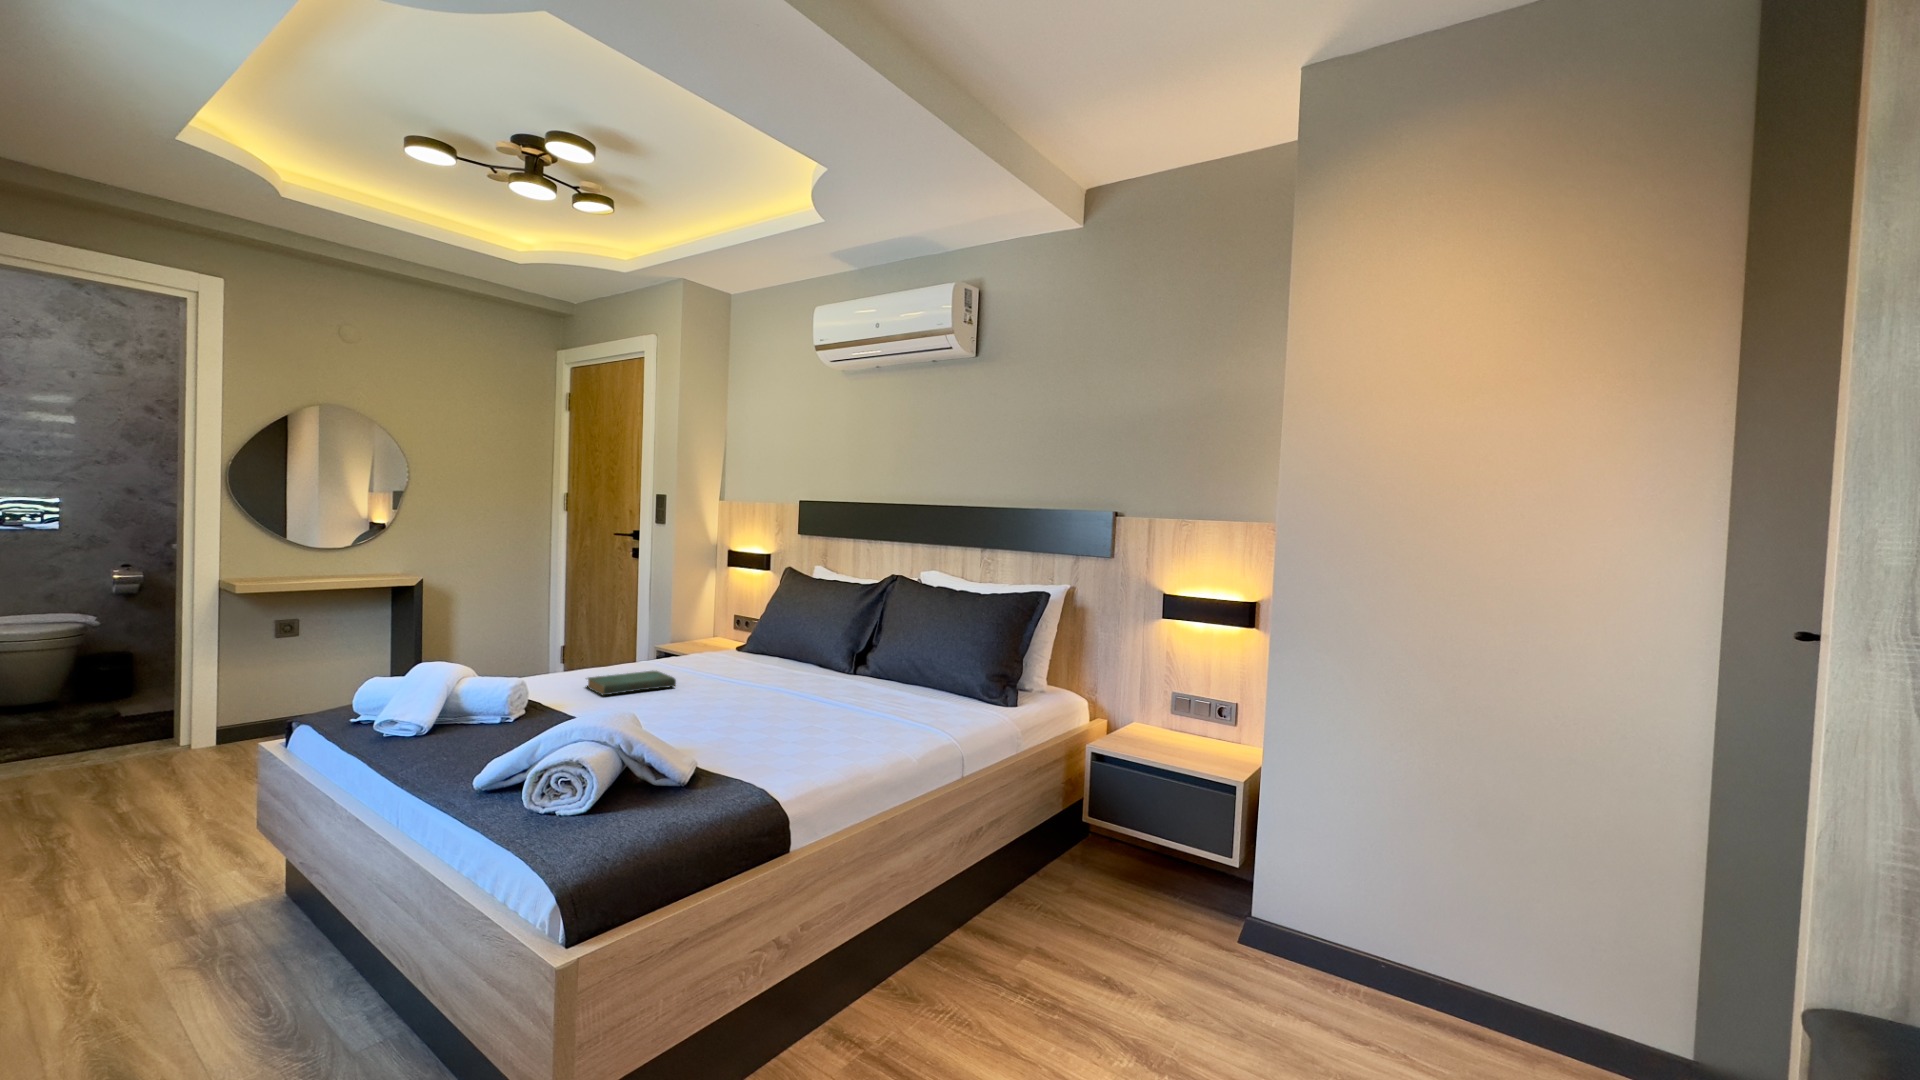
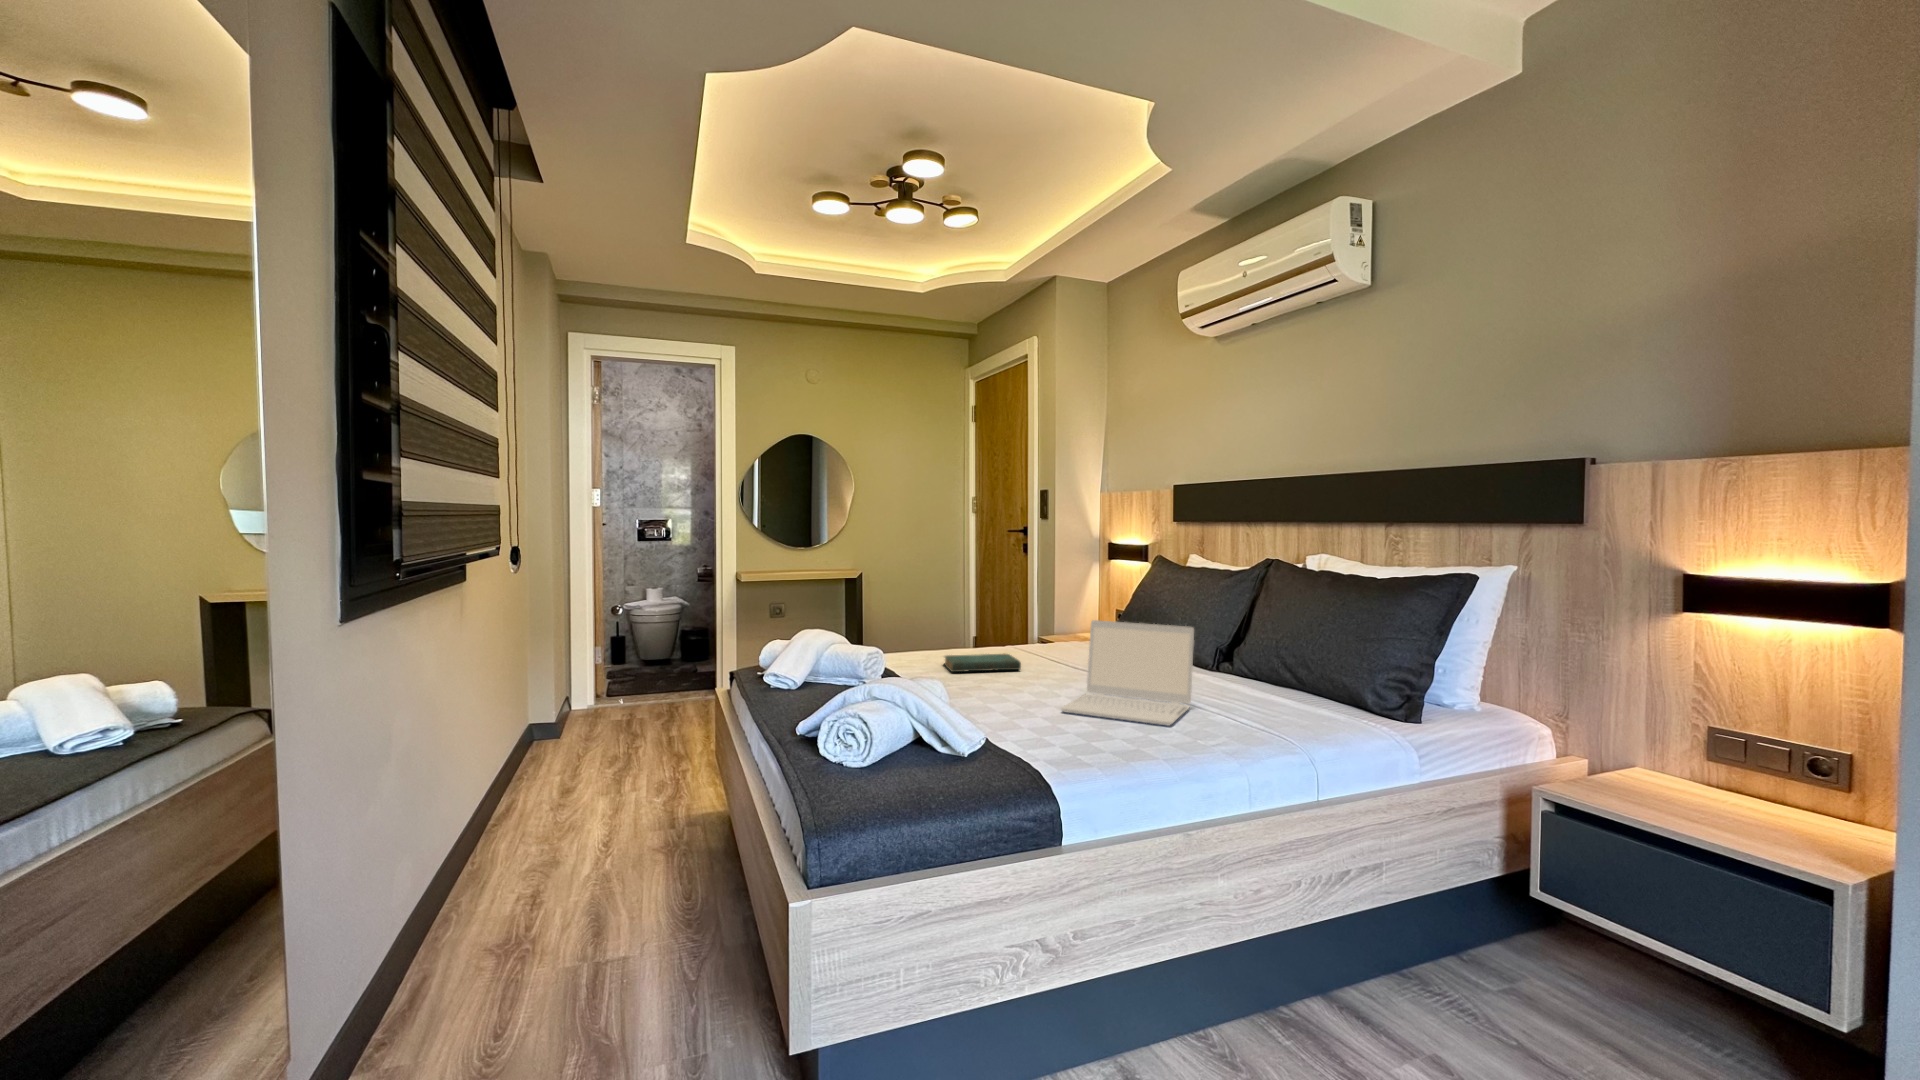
laptop: none [743,638,857,730] -> present [1061,620,1194,726]

